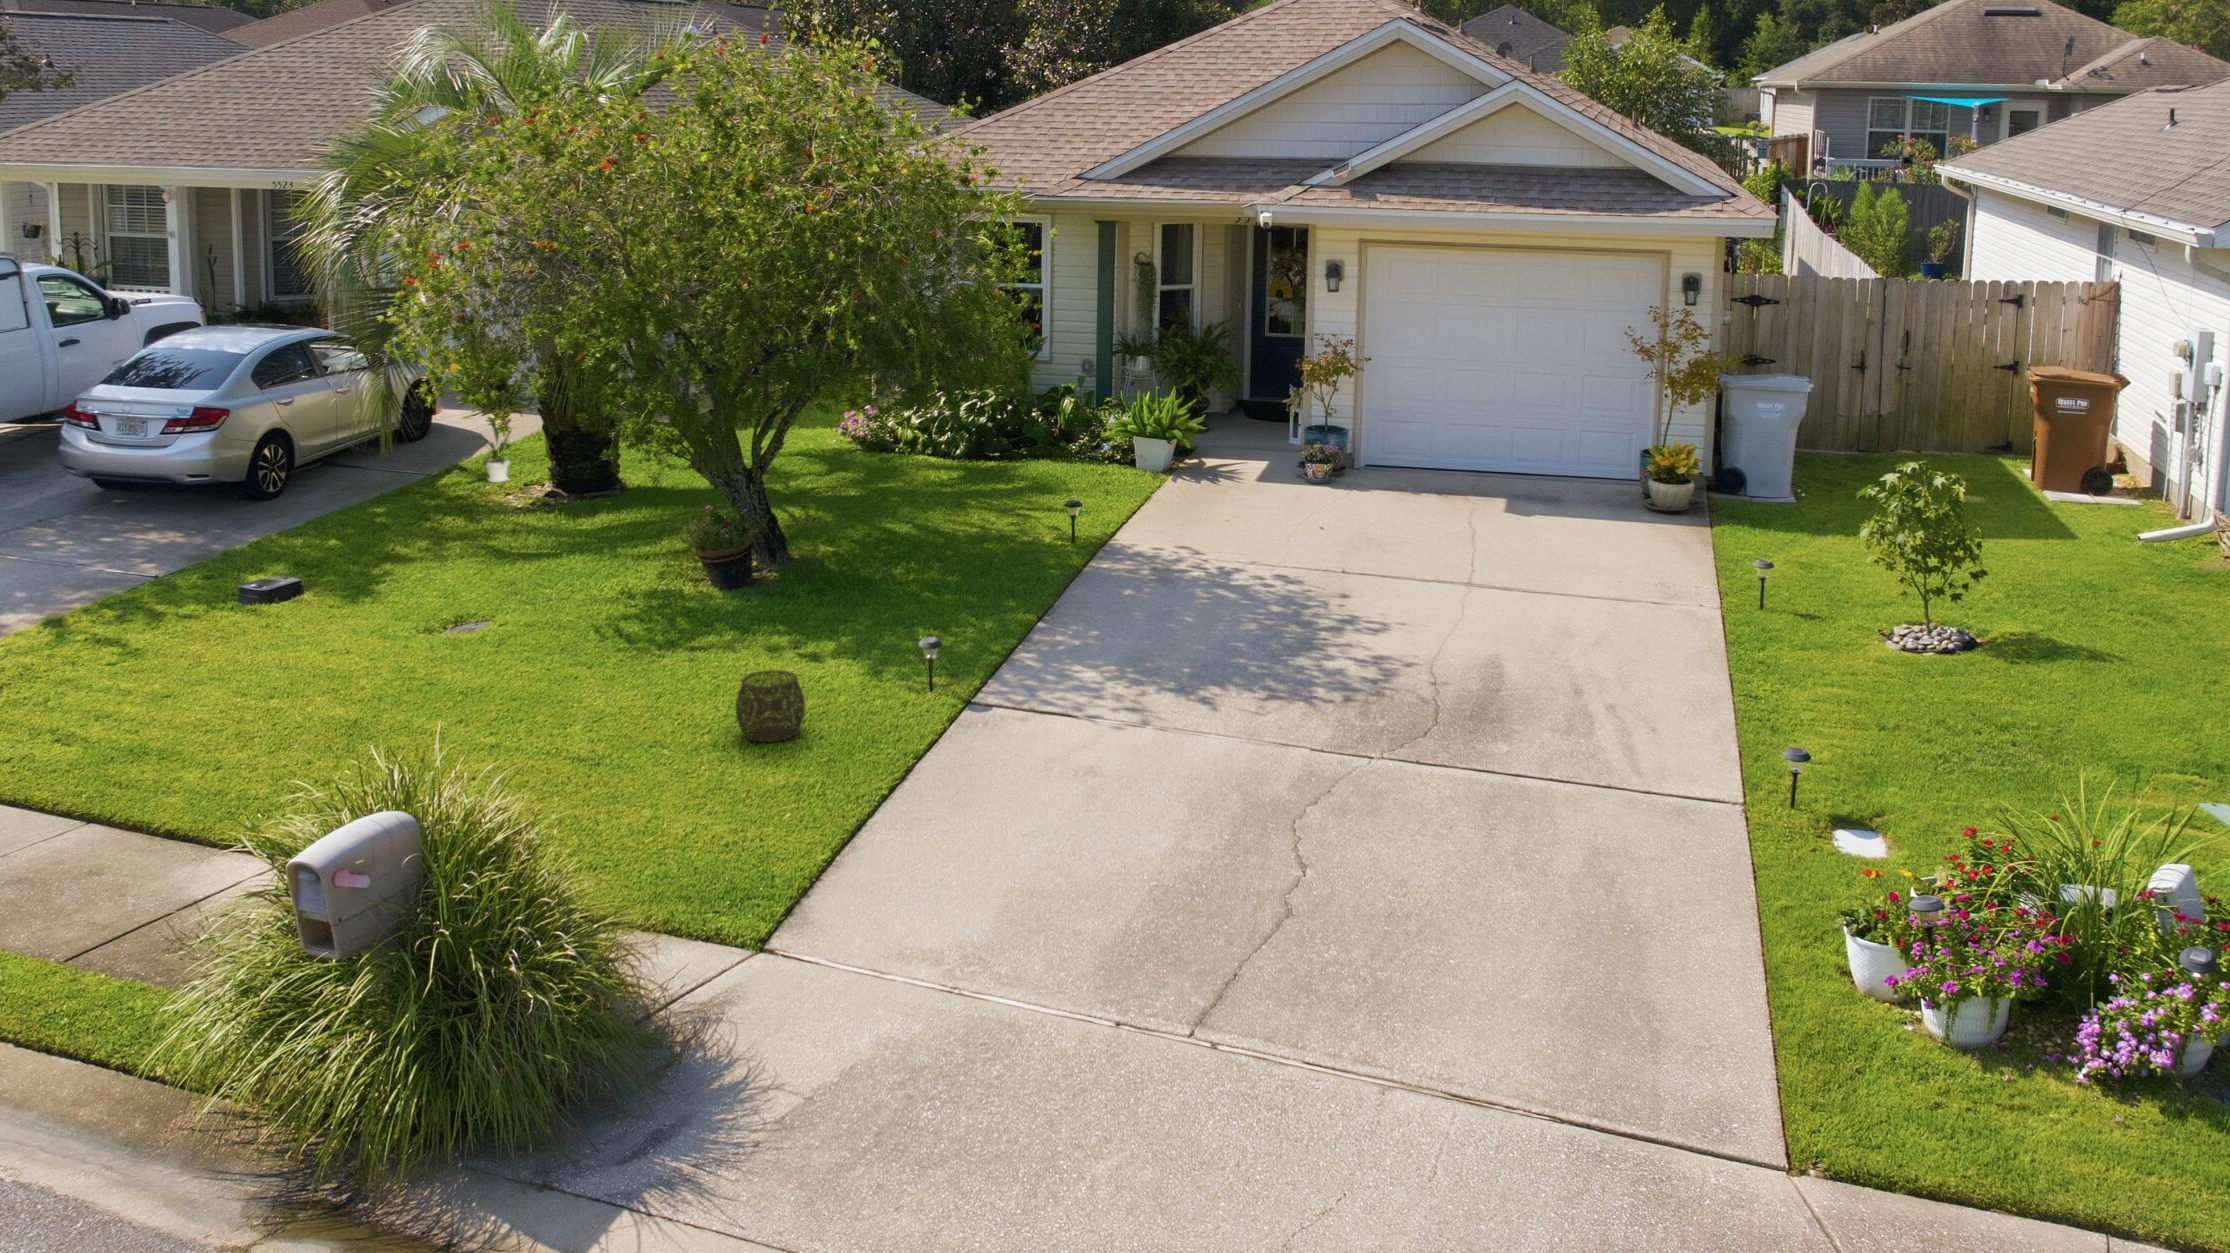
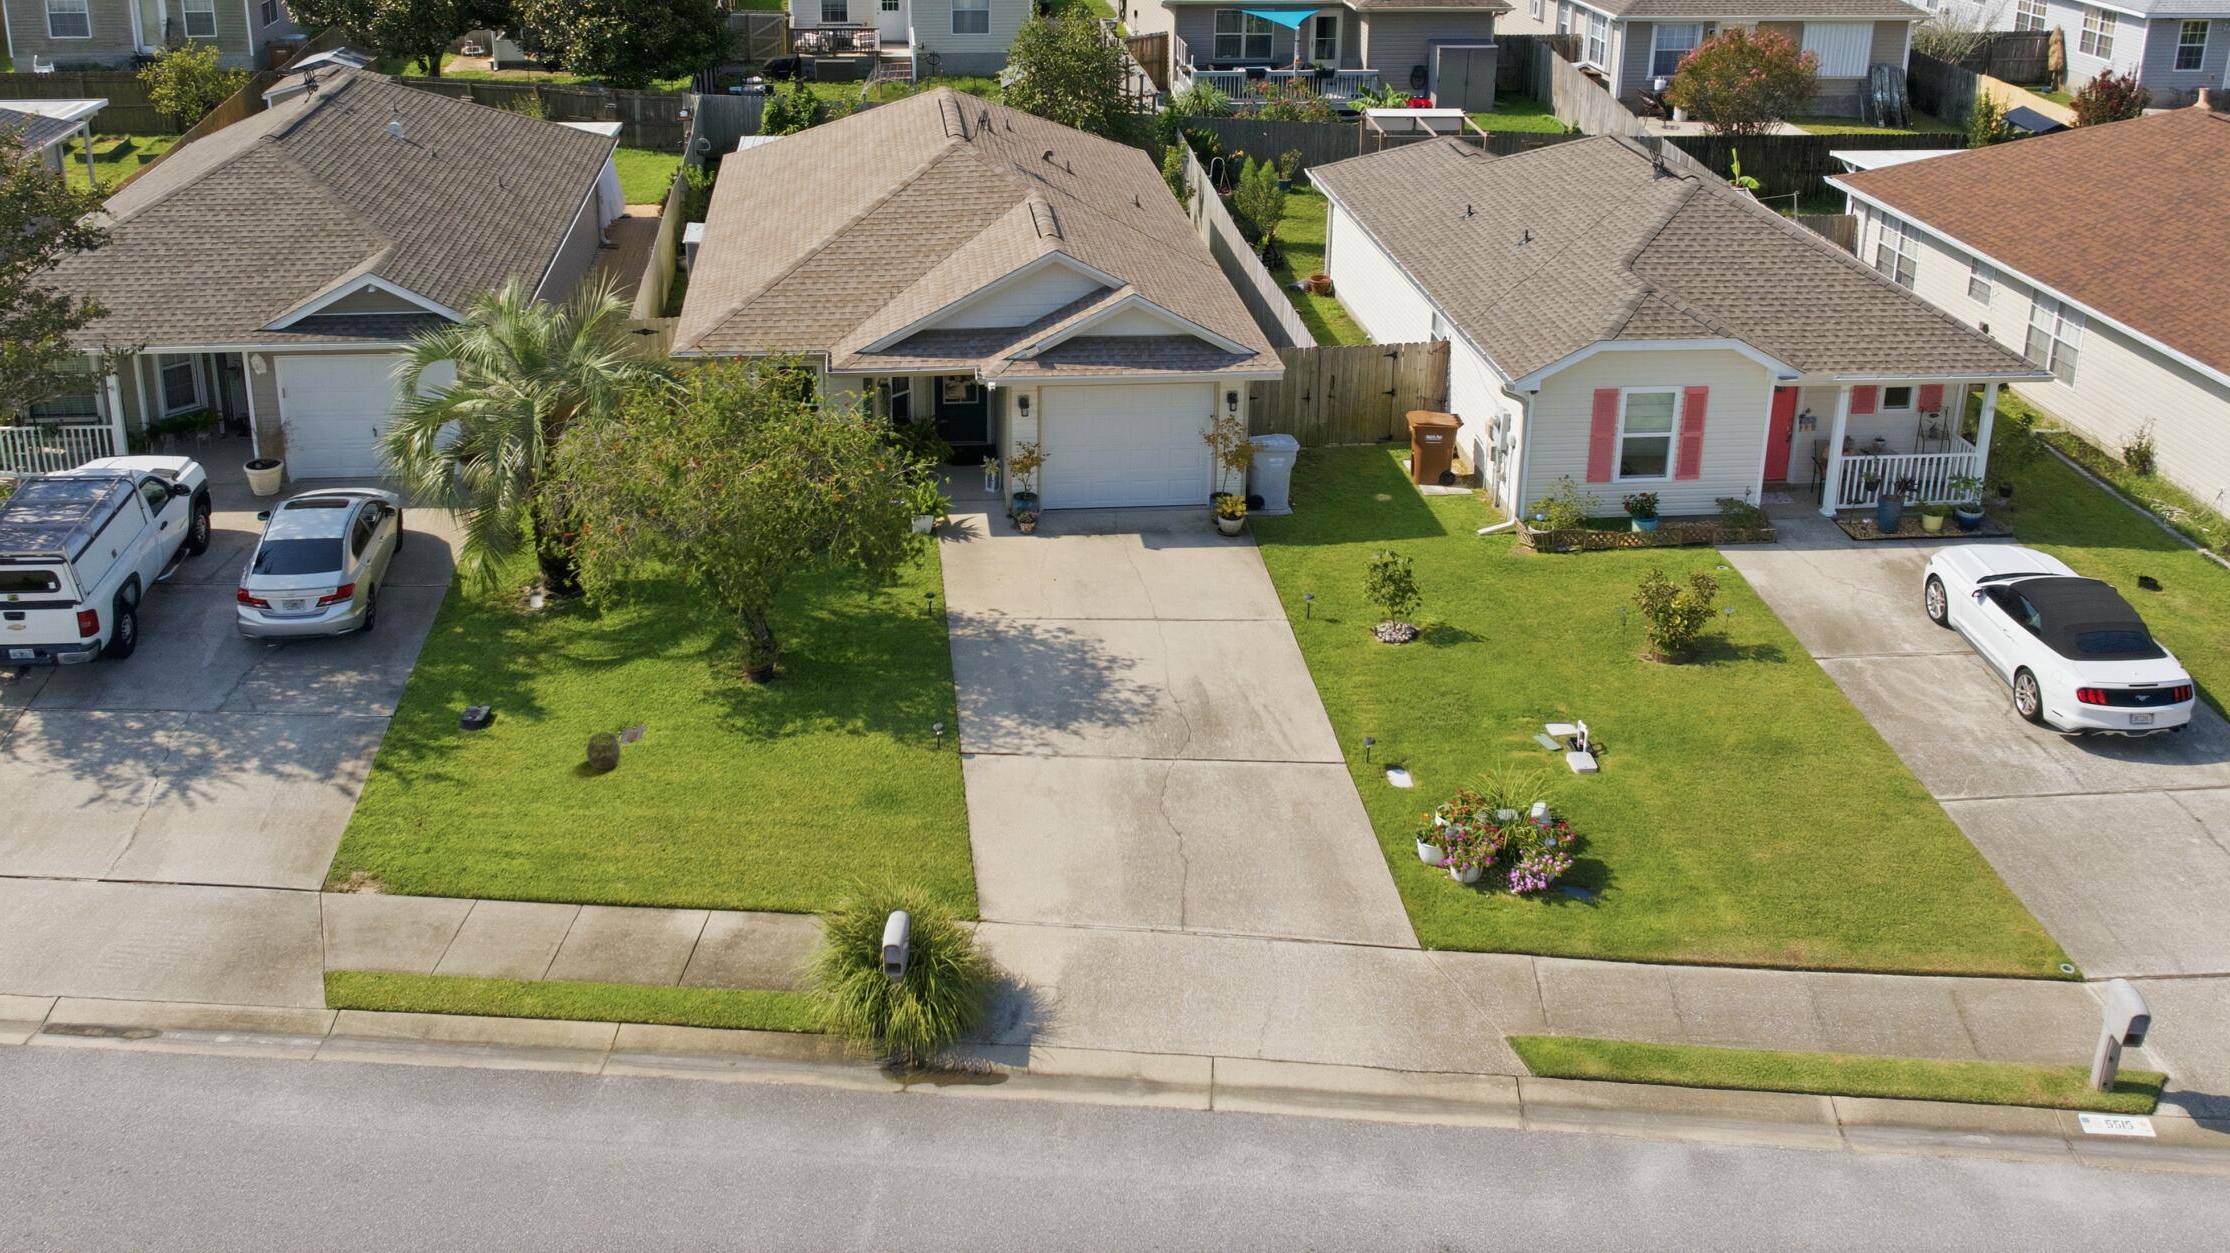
woven basket: present [736,670,805,742] -> present [586,733,620,769]

